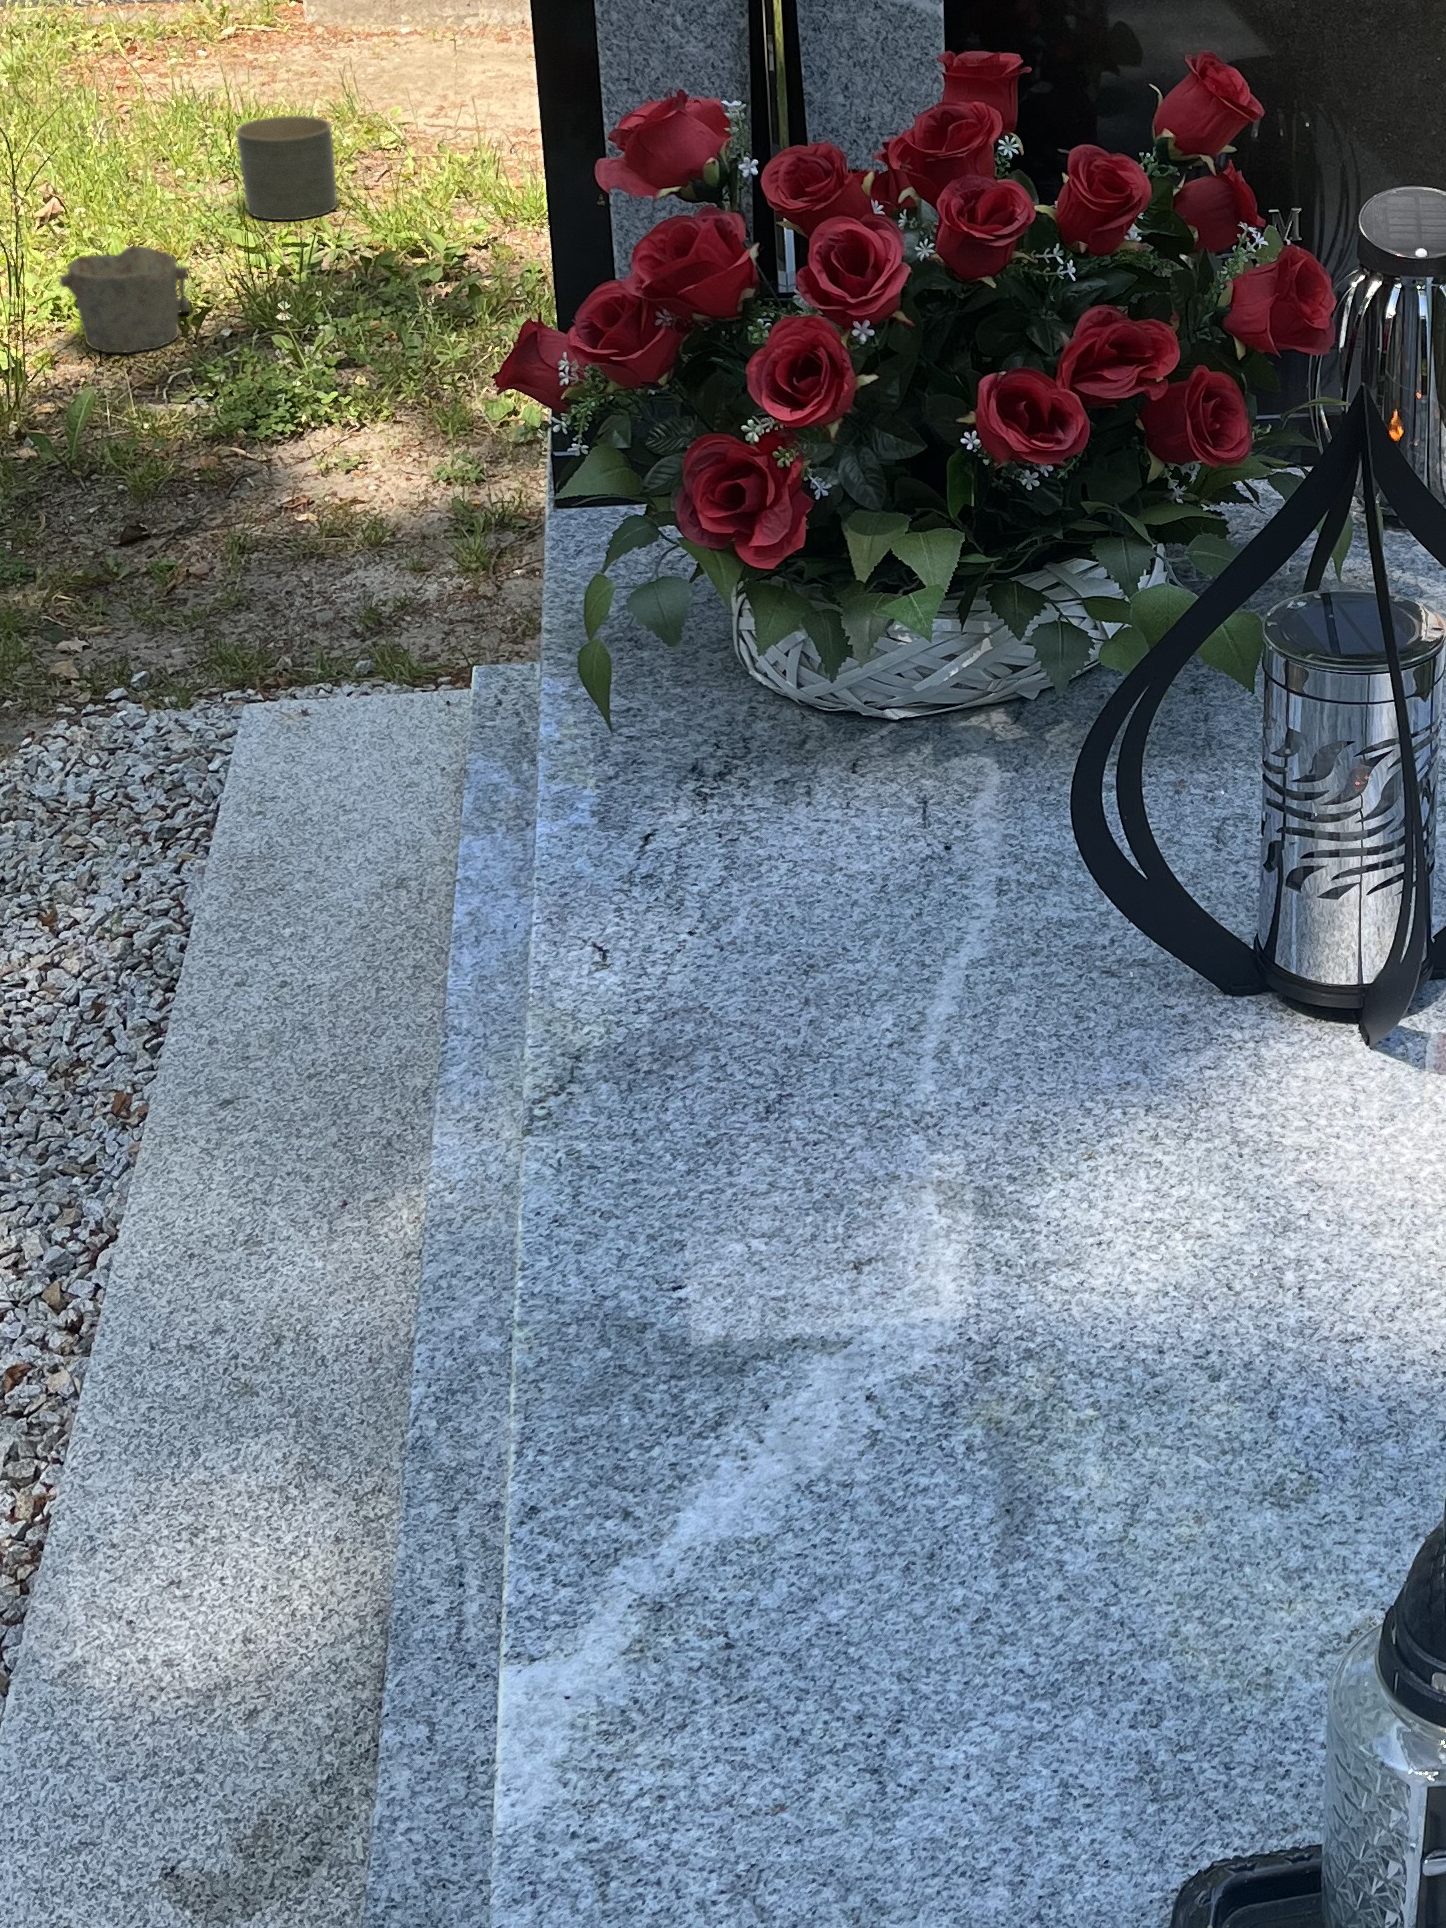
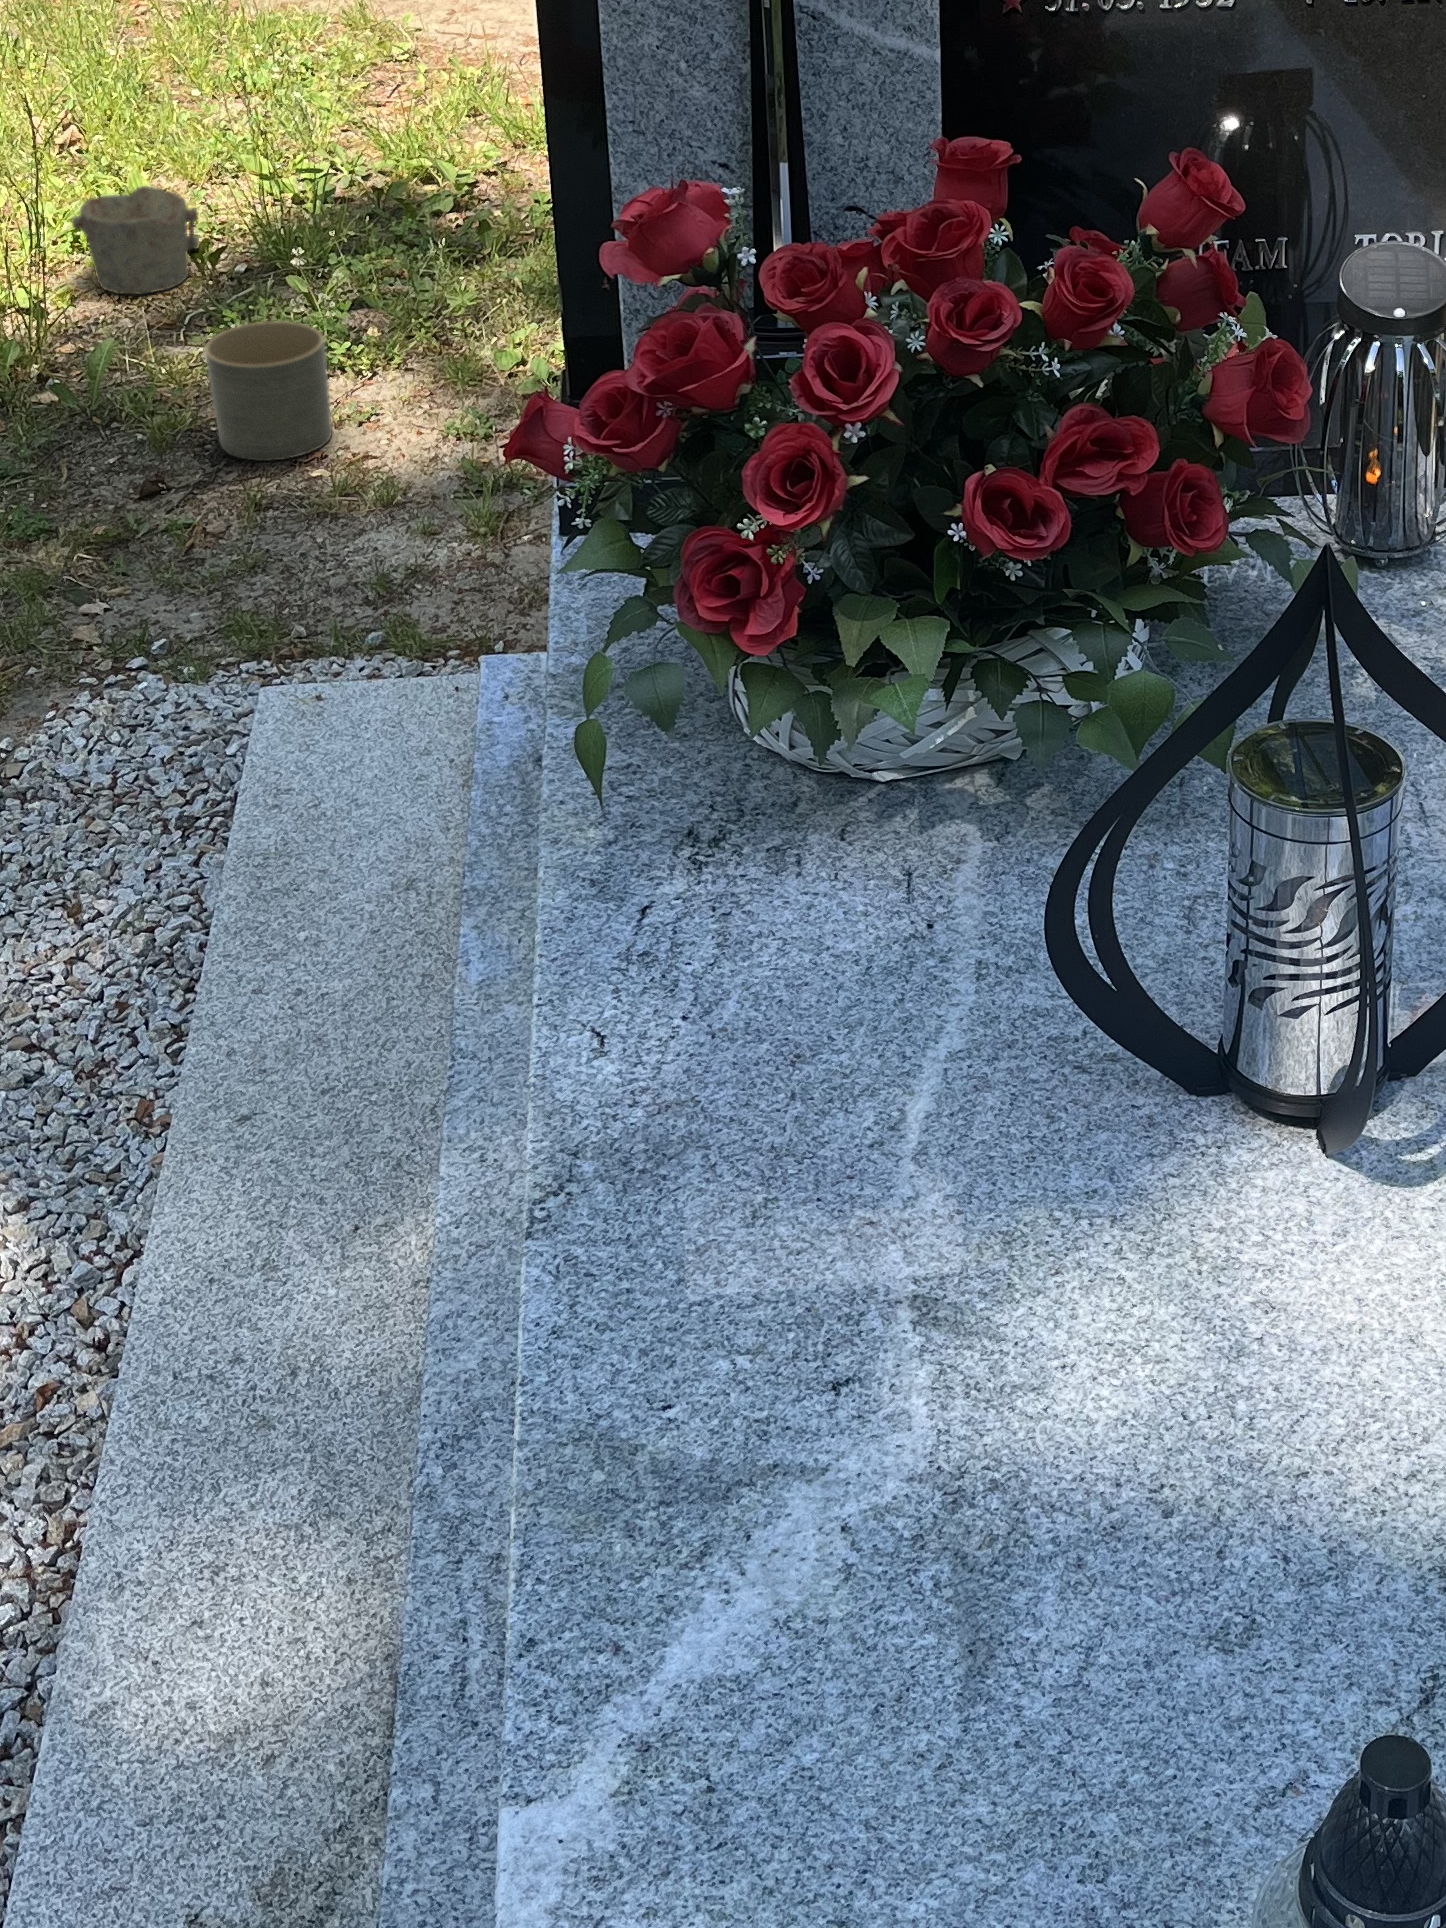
planter: present [236,116,337,220] -> present [205,321,332,461]

